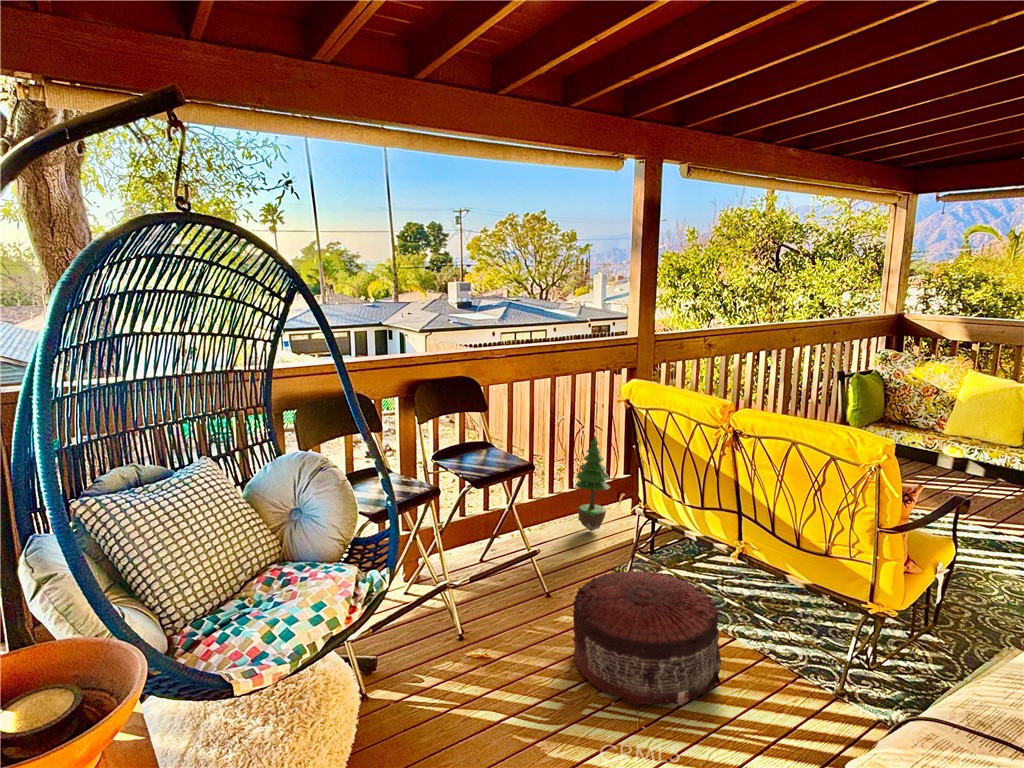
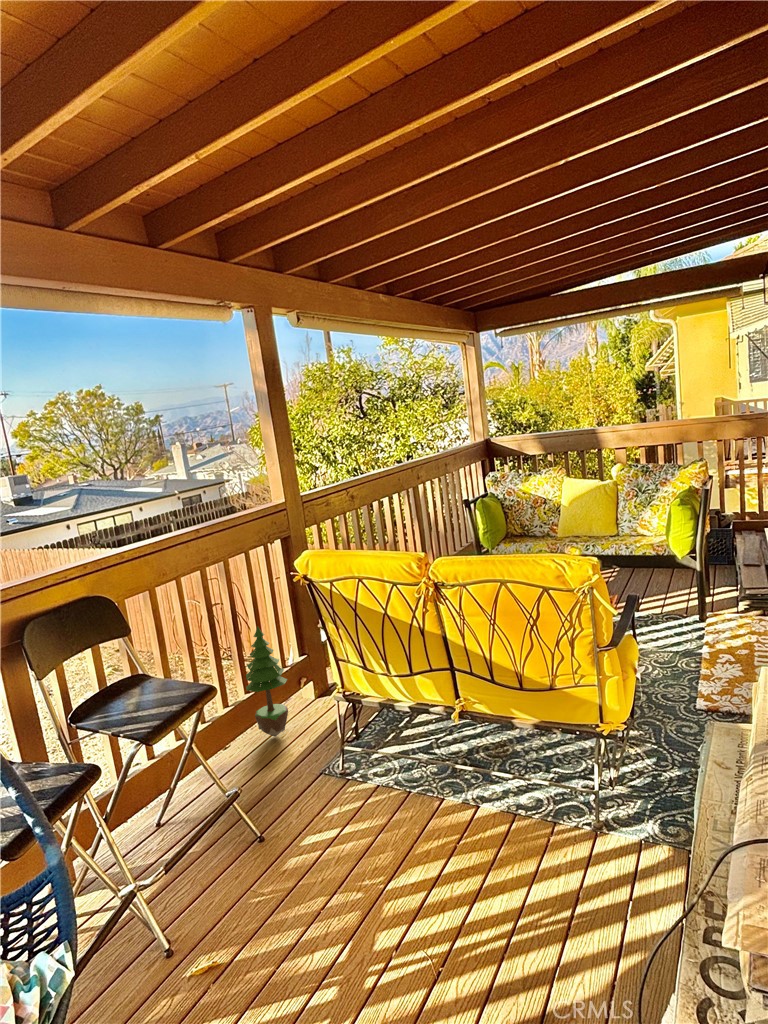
pouf: present [573,571,721,706] -> none [308,763,493,942]

